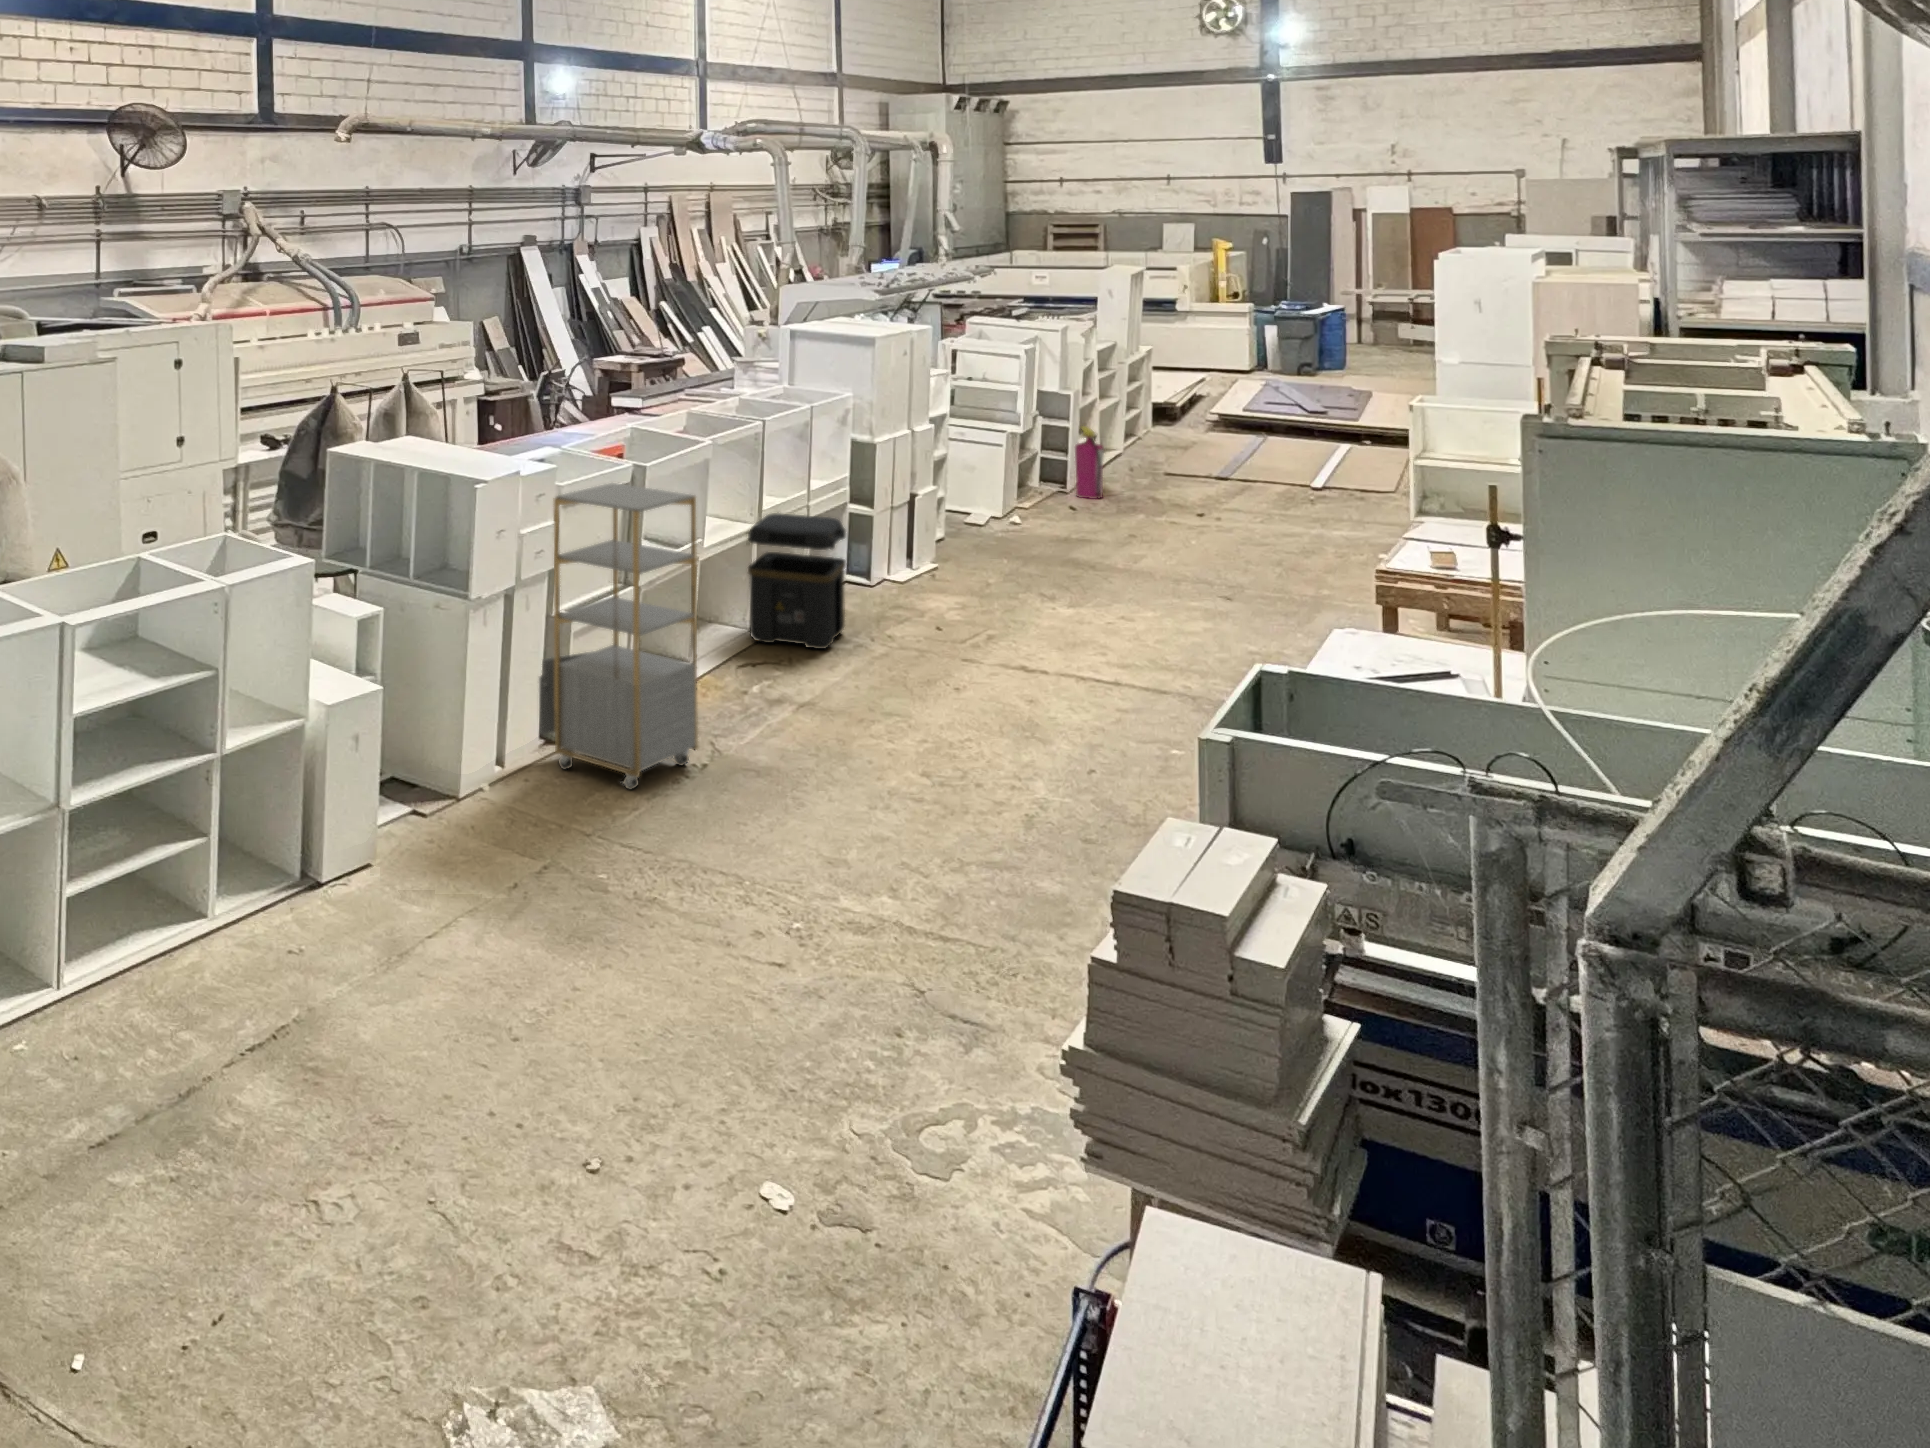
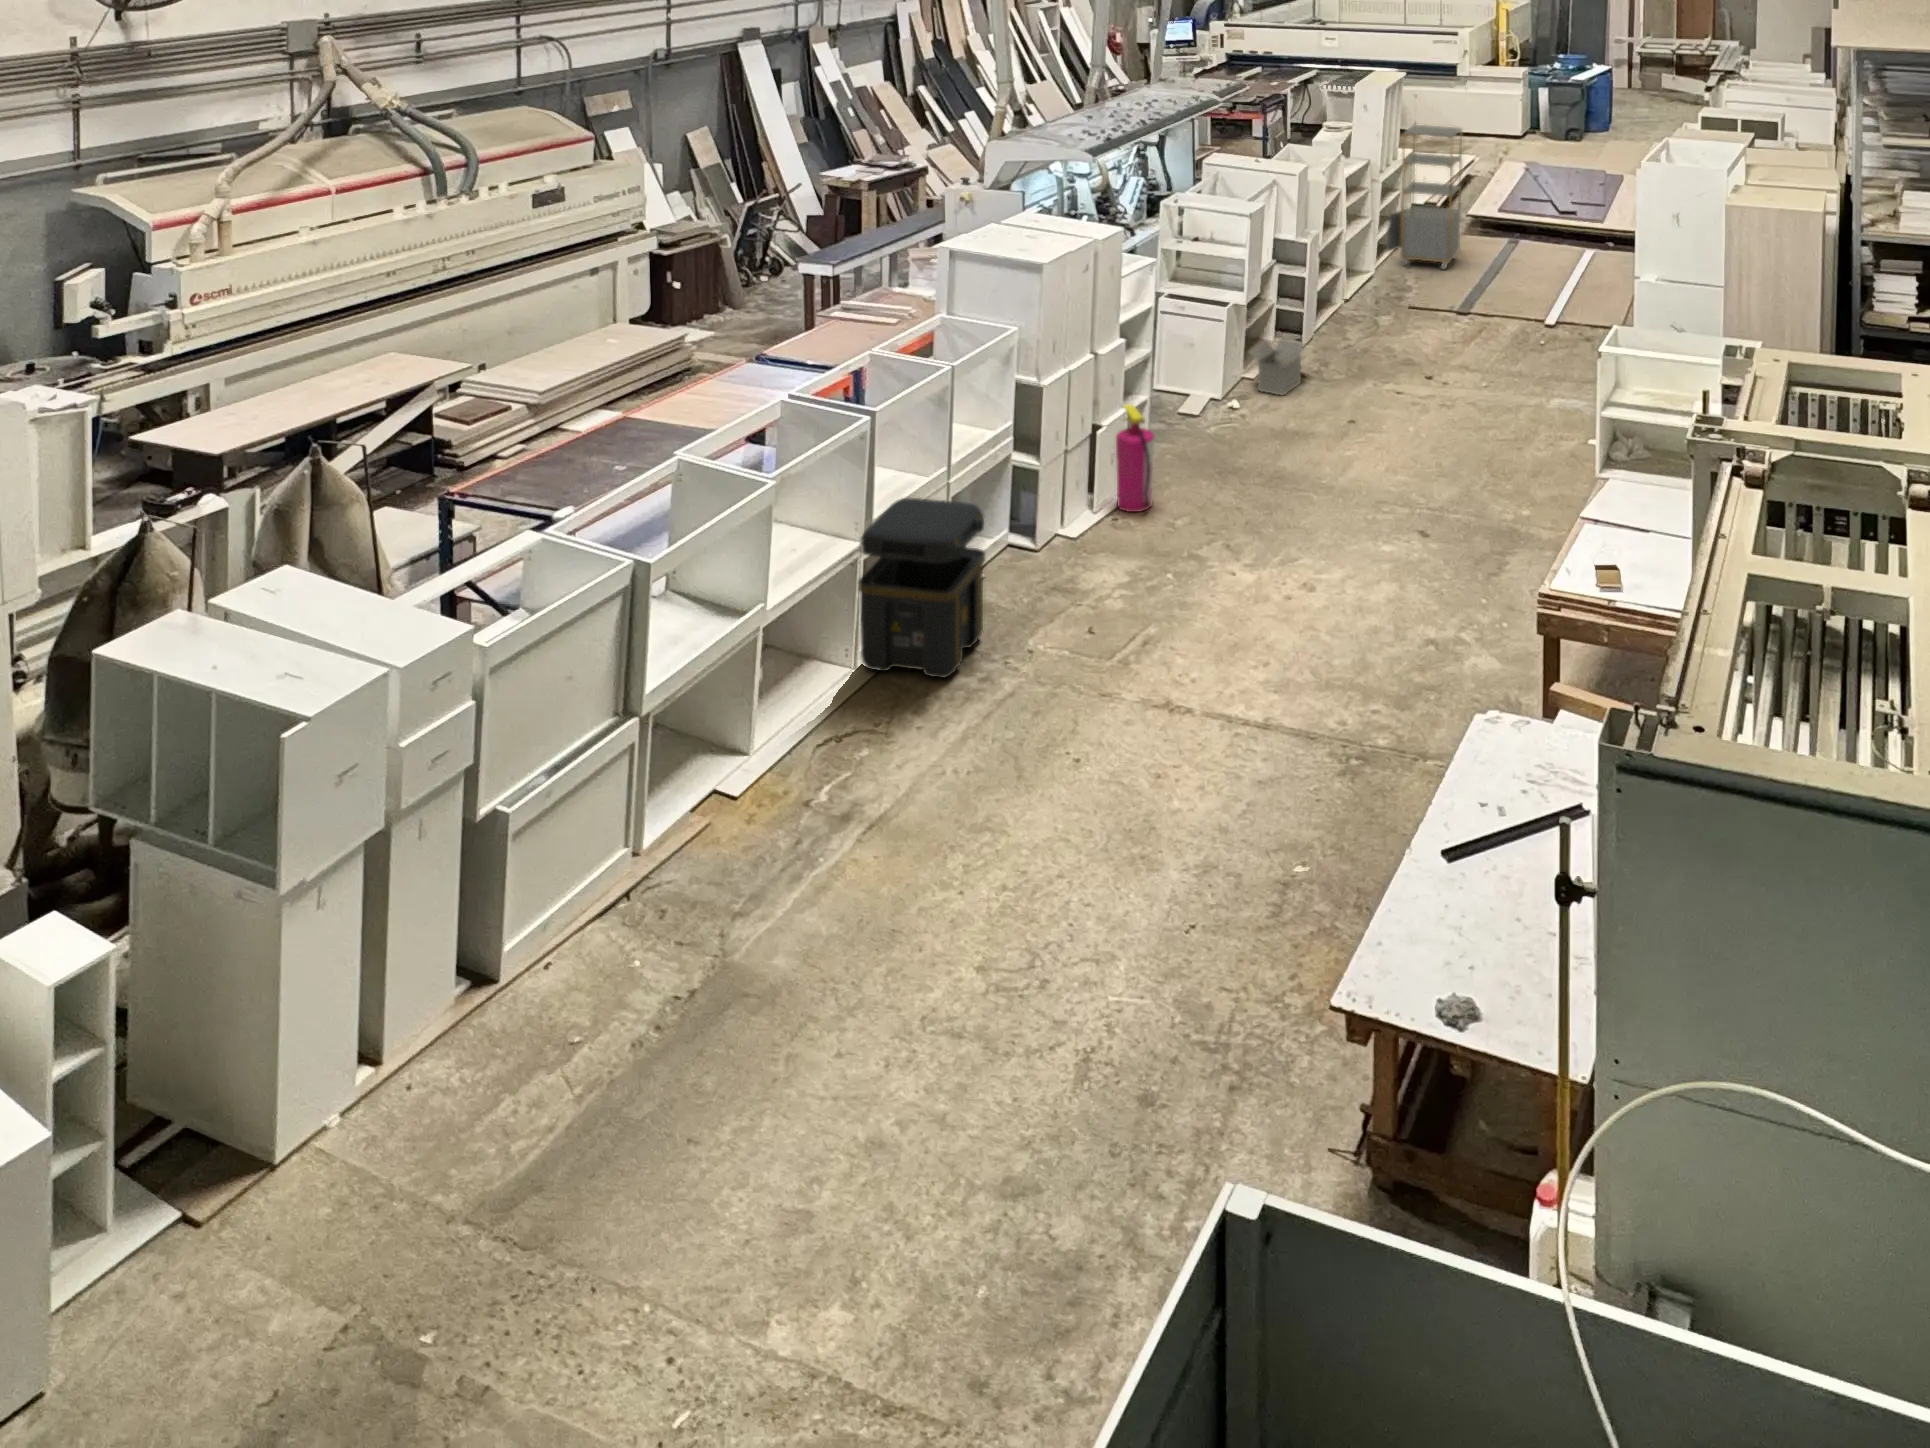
fire extinguisher: present [1075,426,1104,499] -> present [1116,404,1154,512]
cardboard box: none [1022,478,1075,524] -> present [1249,339,1304,395]
shelving unit: present [539,483,698,790] -> present [1386,125,1462,270]

